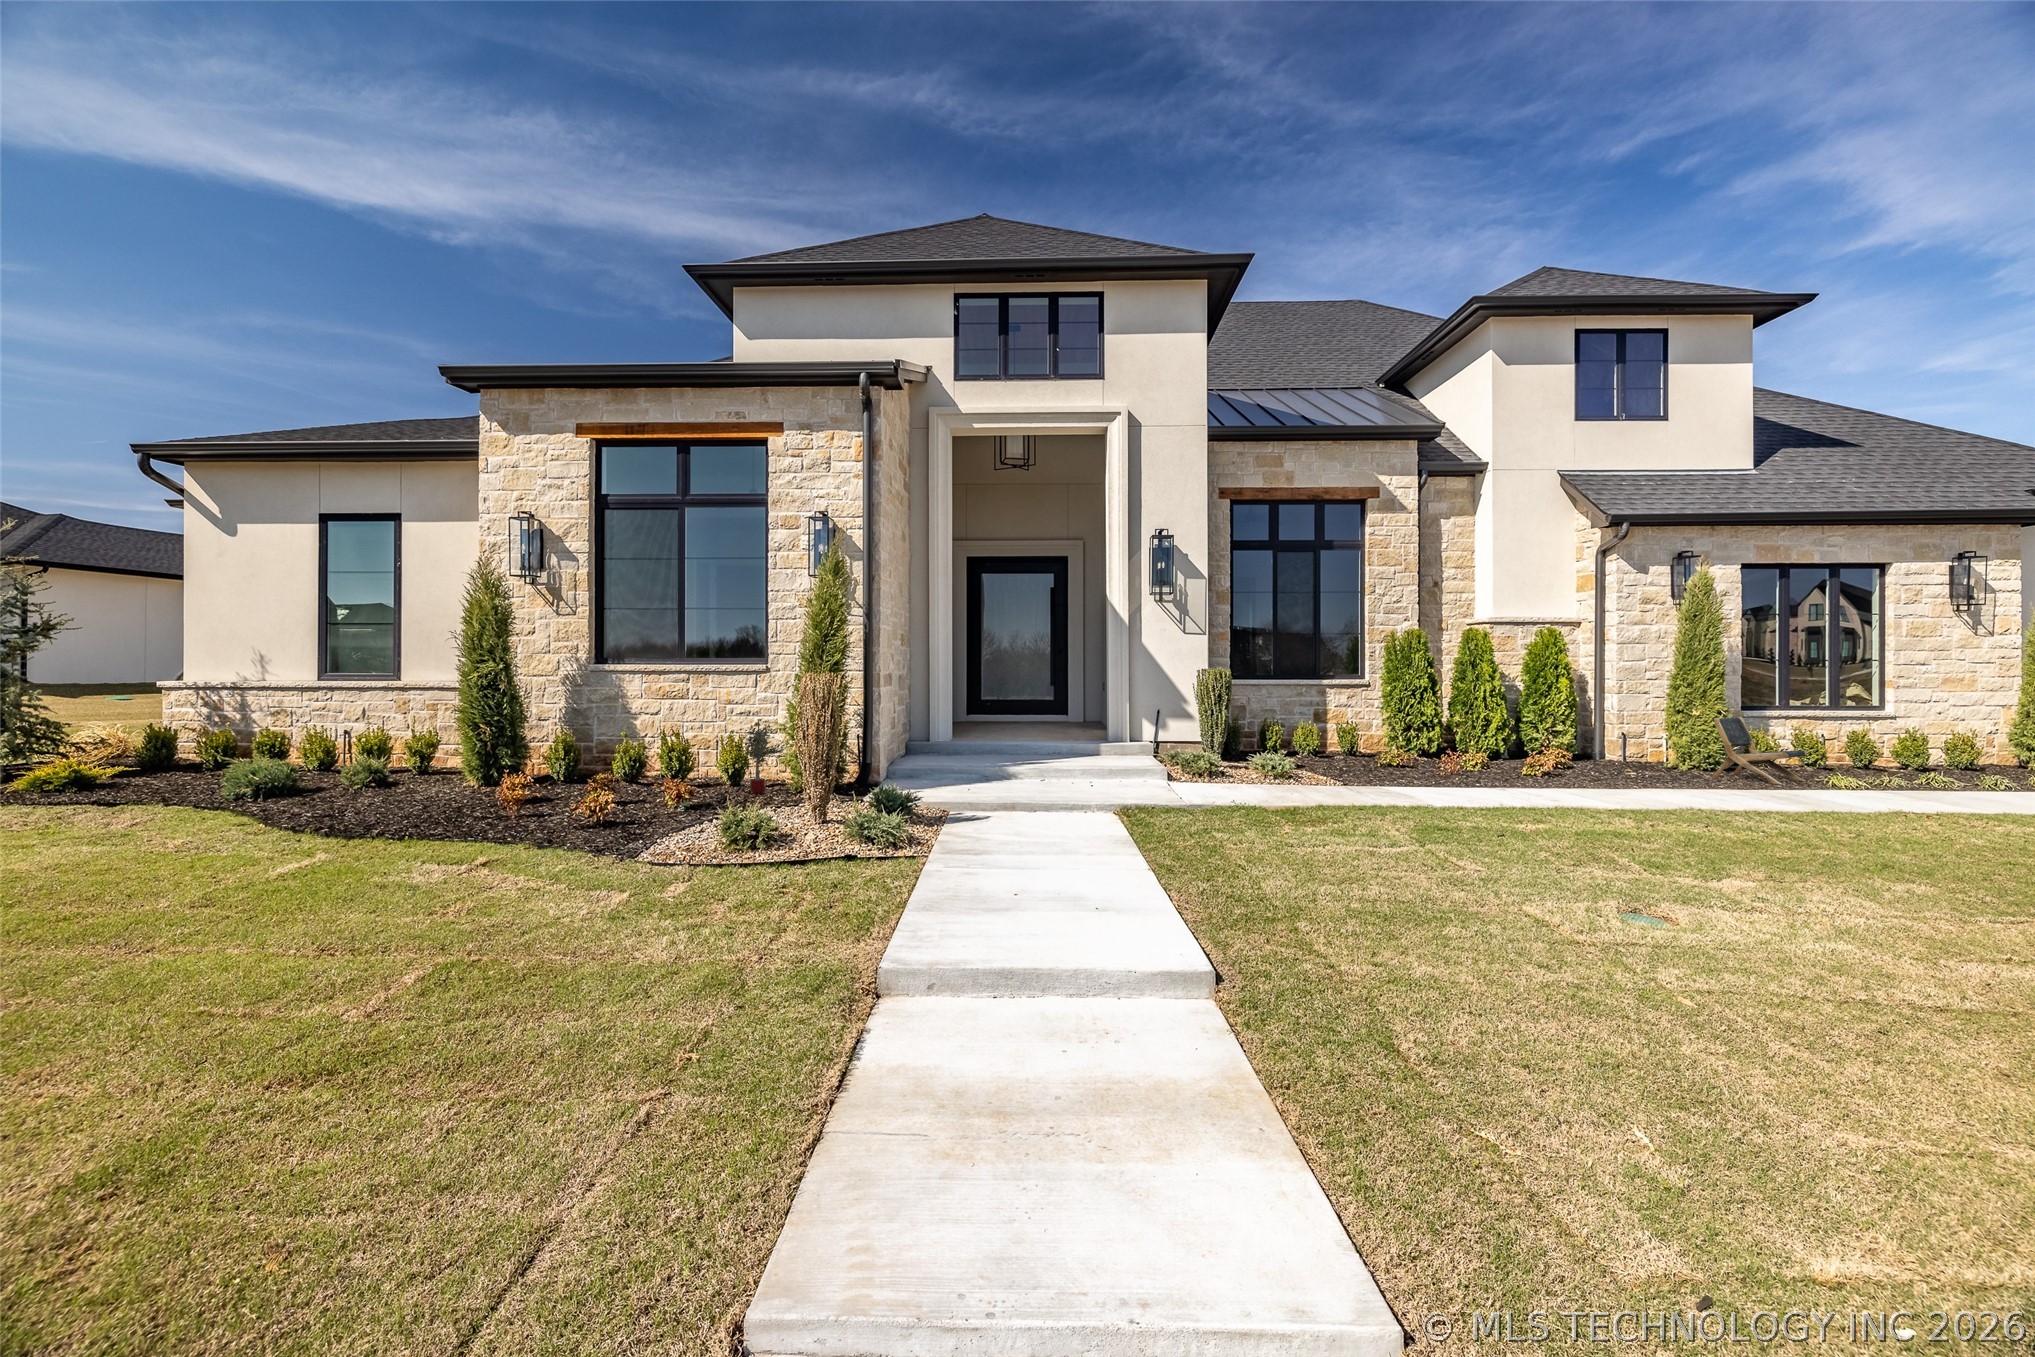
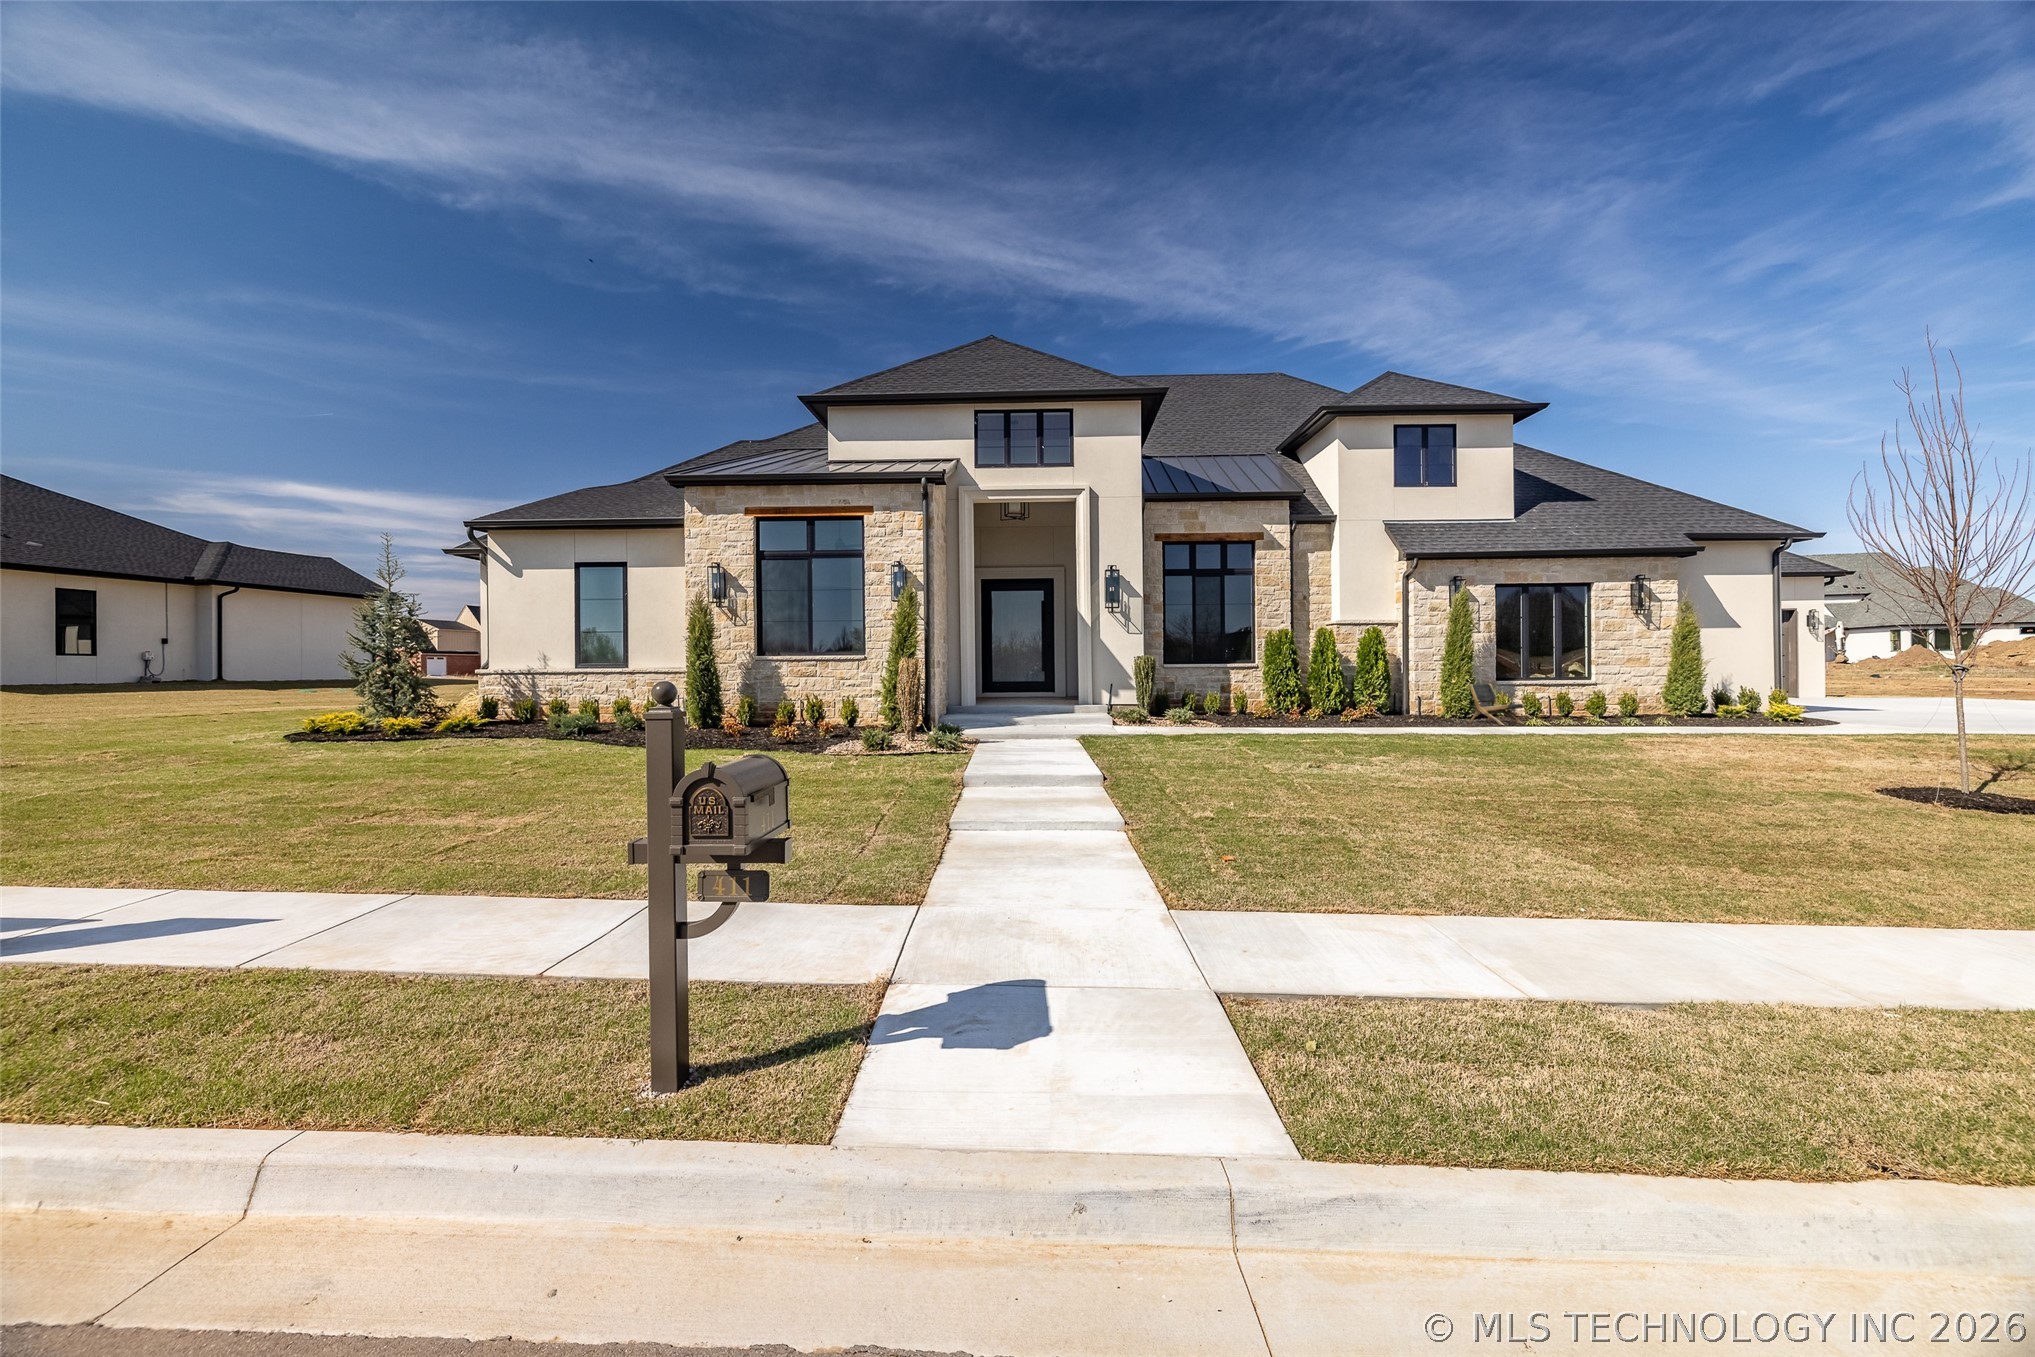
potted tree: present [744,719,784,794] -> none [855,687,881,732]

